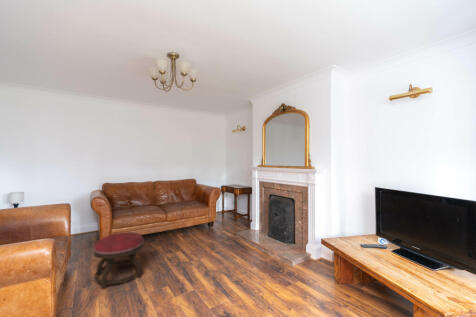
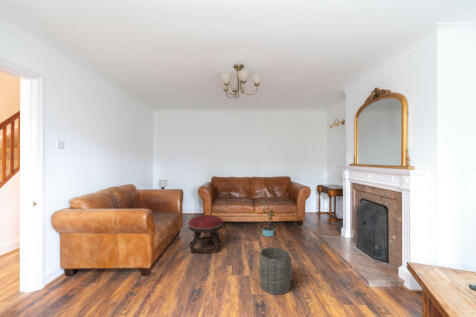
potted plant: none [175,202,199,244] -> present [262,210,274,236]
woven basket: none [209,252,242,301] -> present [259,247,292,295]

